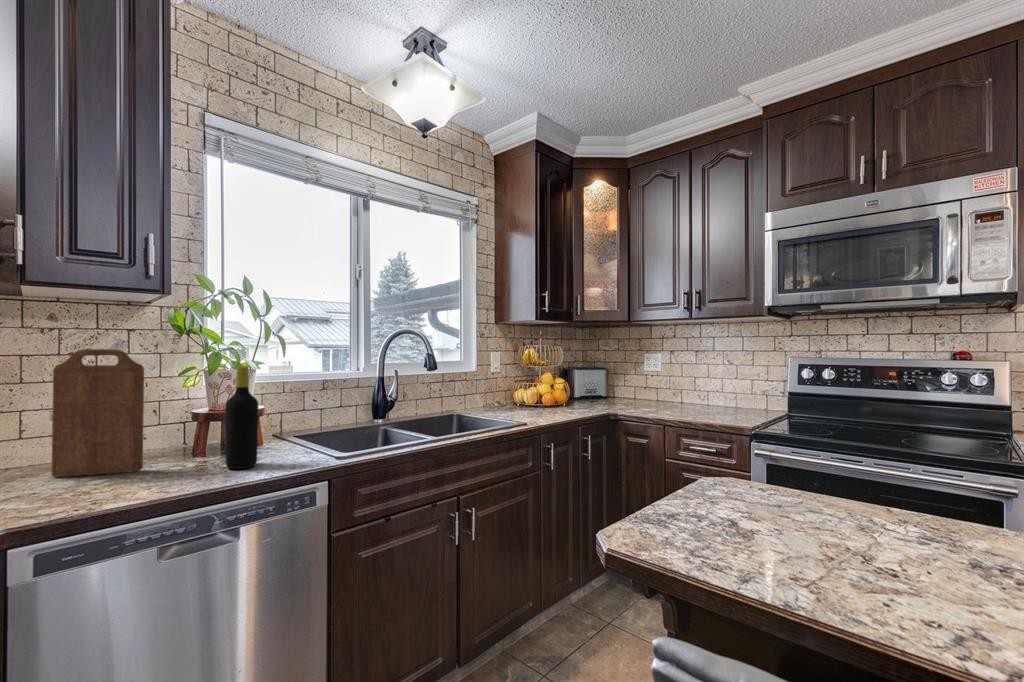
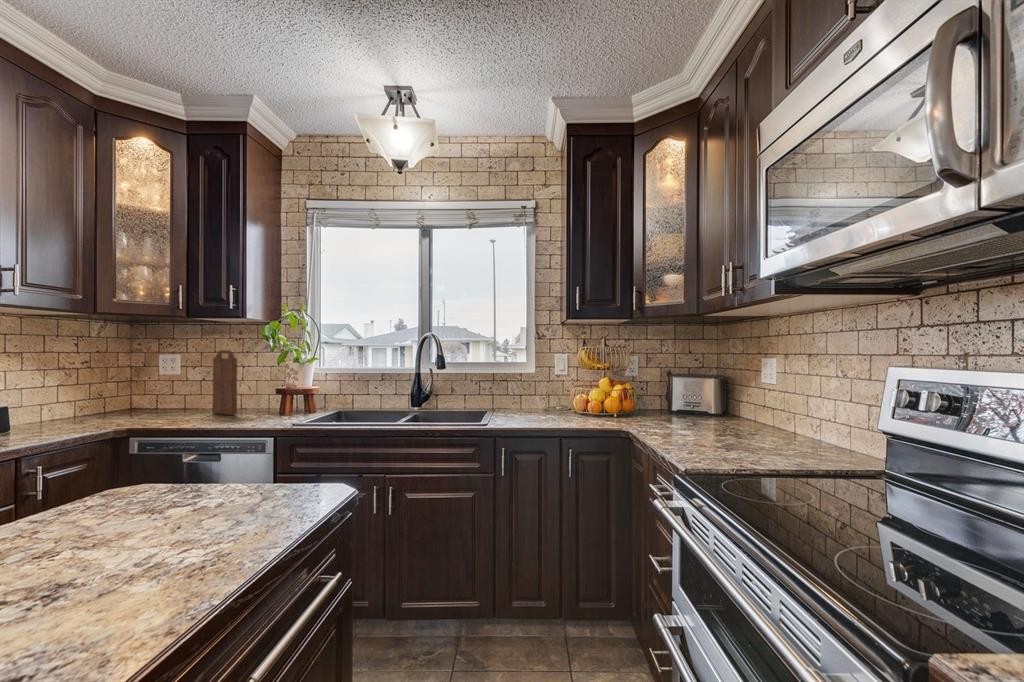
bottle: present [225,366,258,469] -> none [246,361,267,422]

